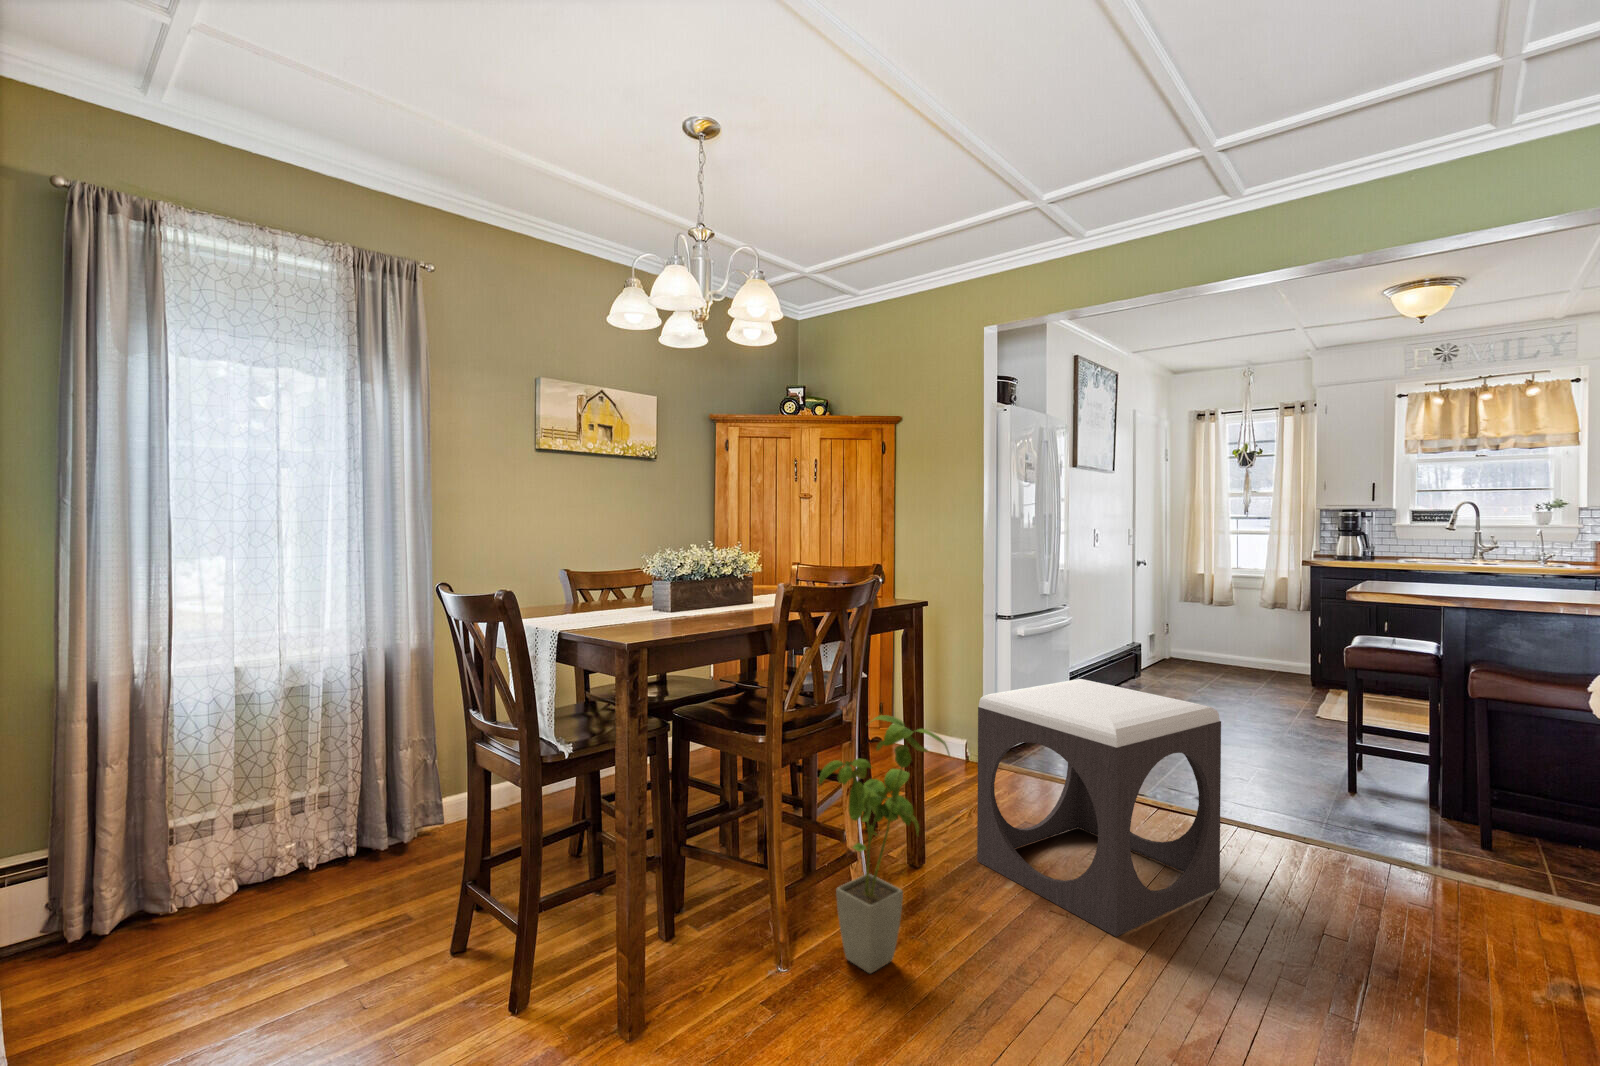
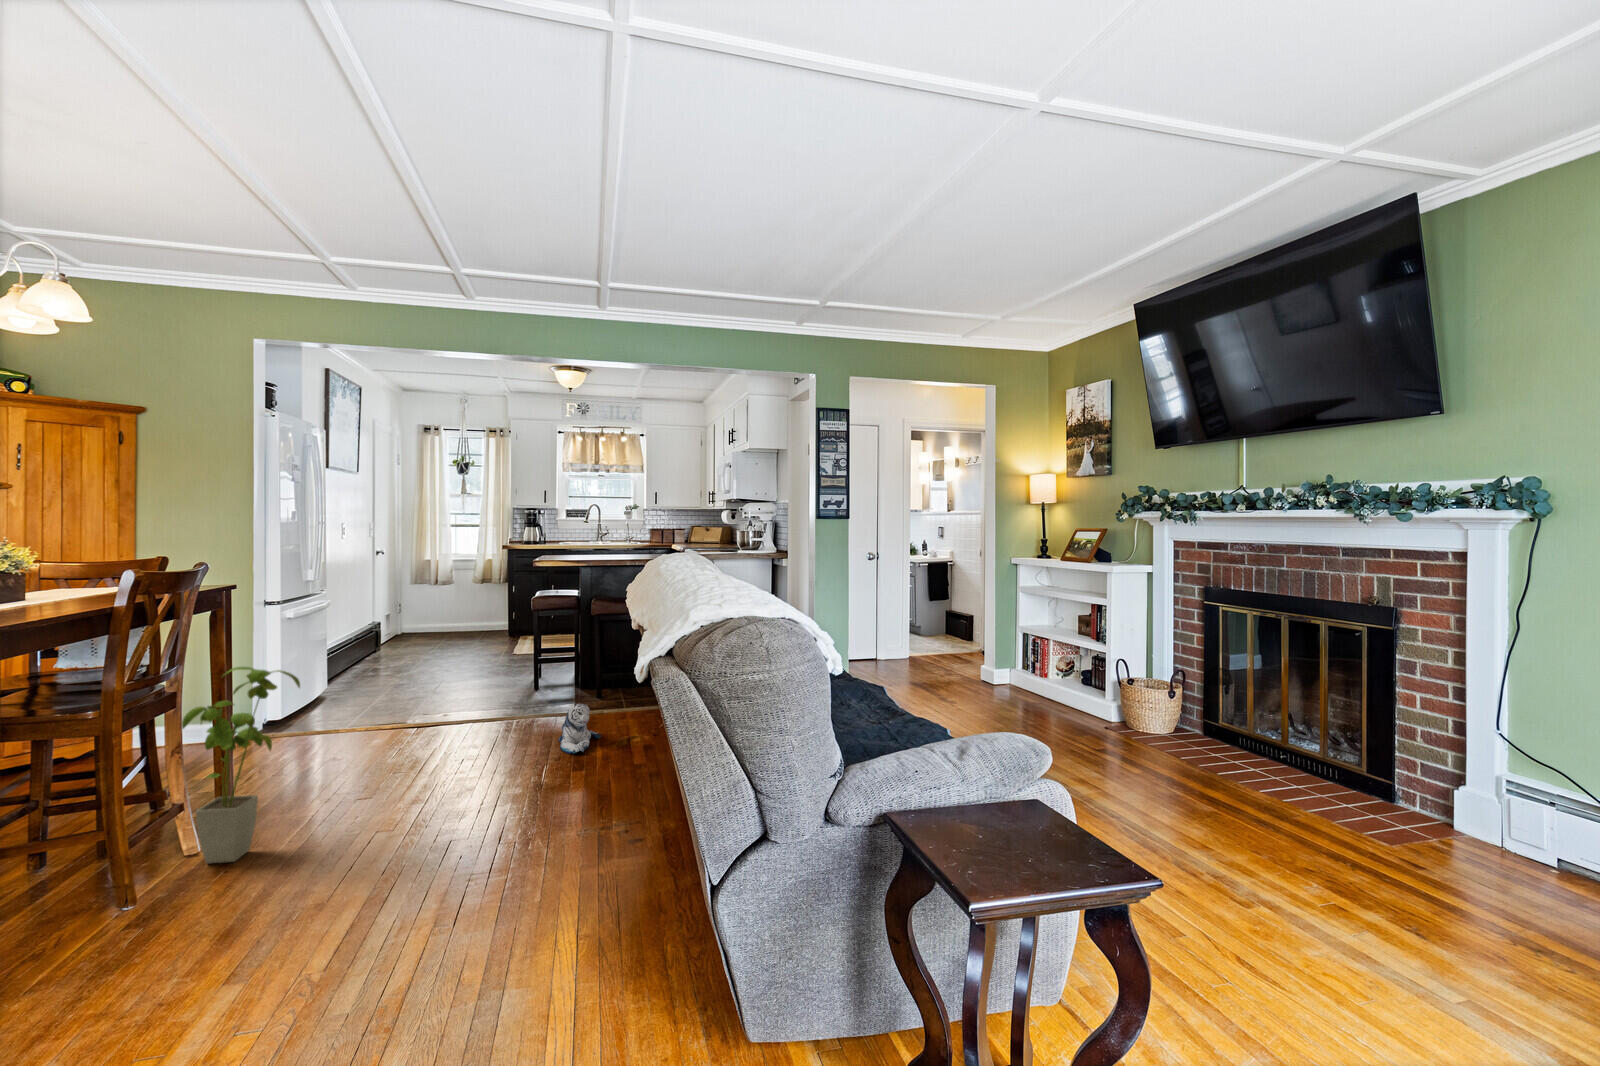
footstool: present [977,679,1221,937] -> none [288,636,468,789]
plush toy: none [1396,878,1503,992] -> present [558,704,601,754]

